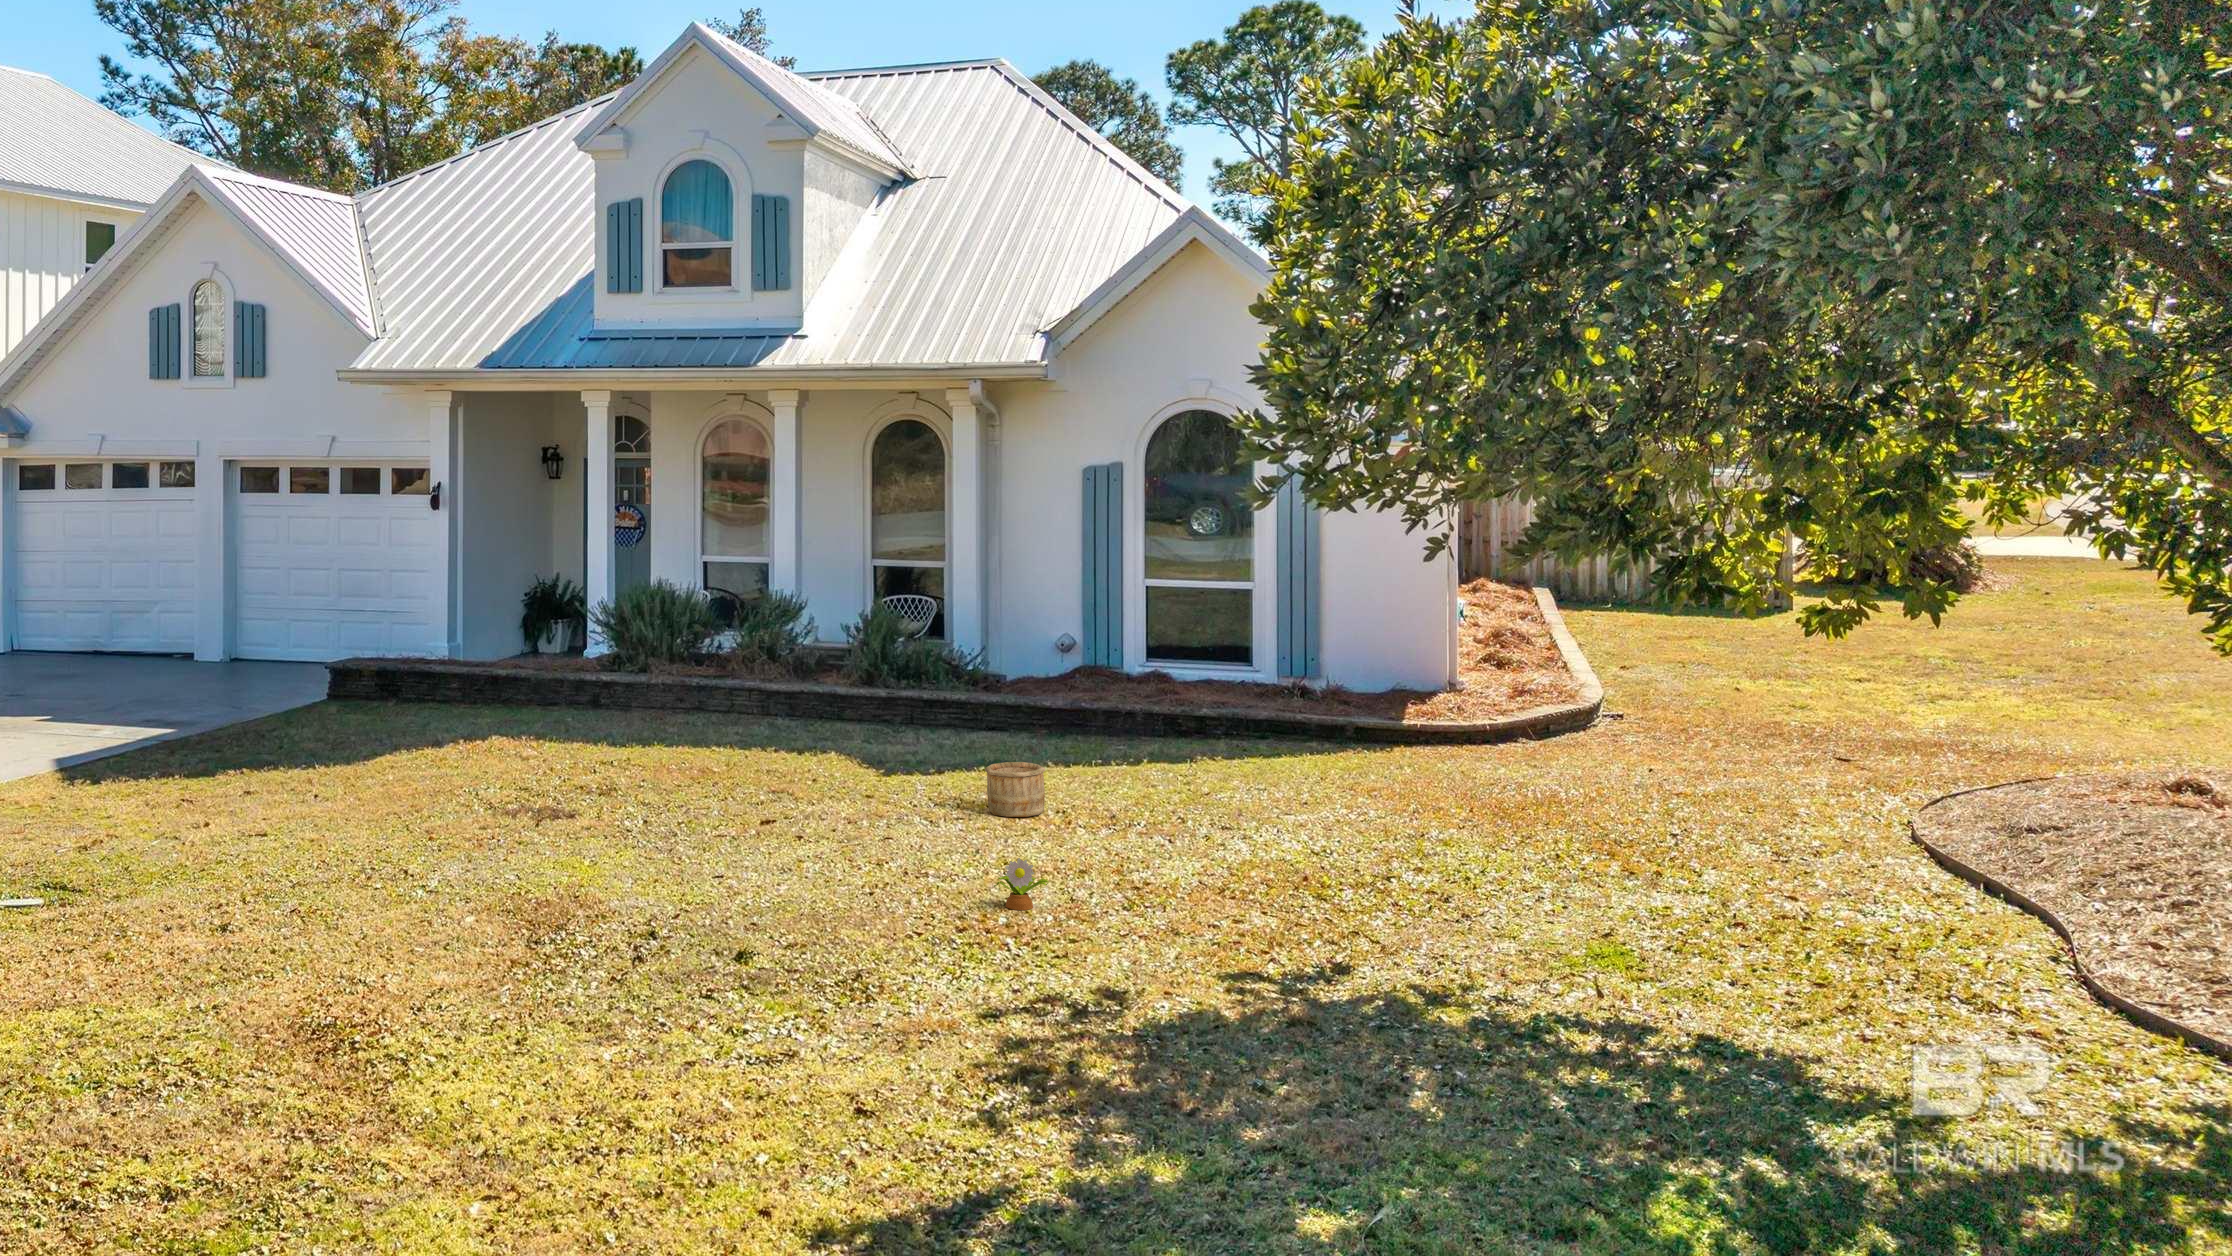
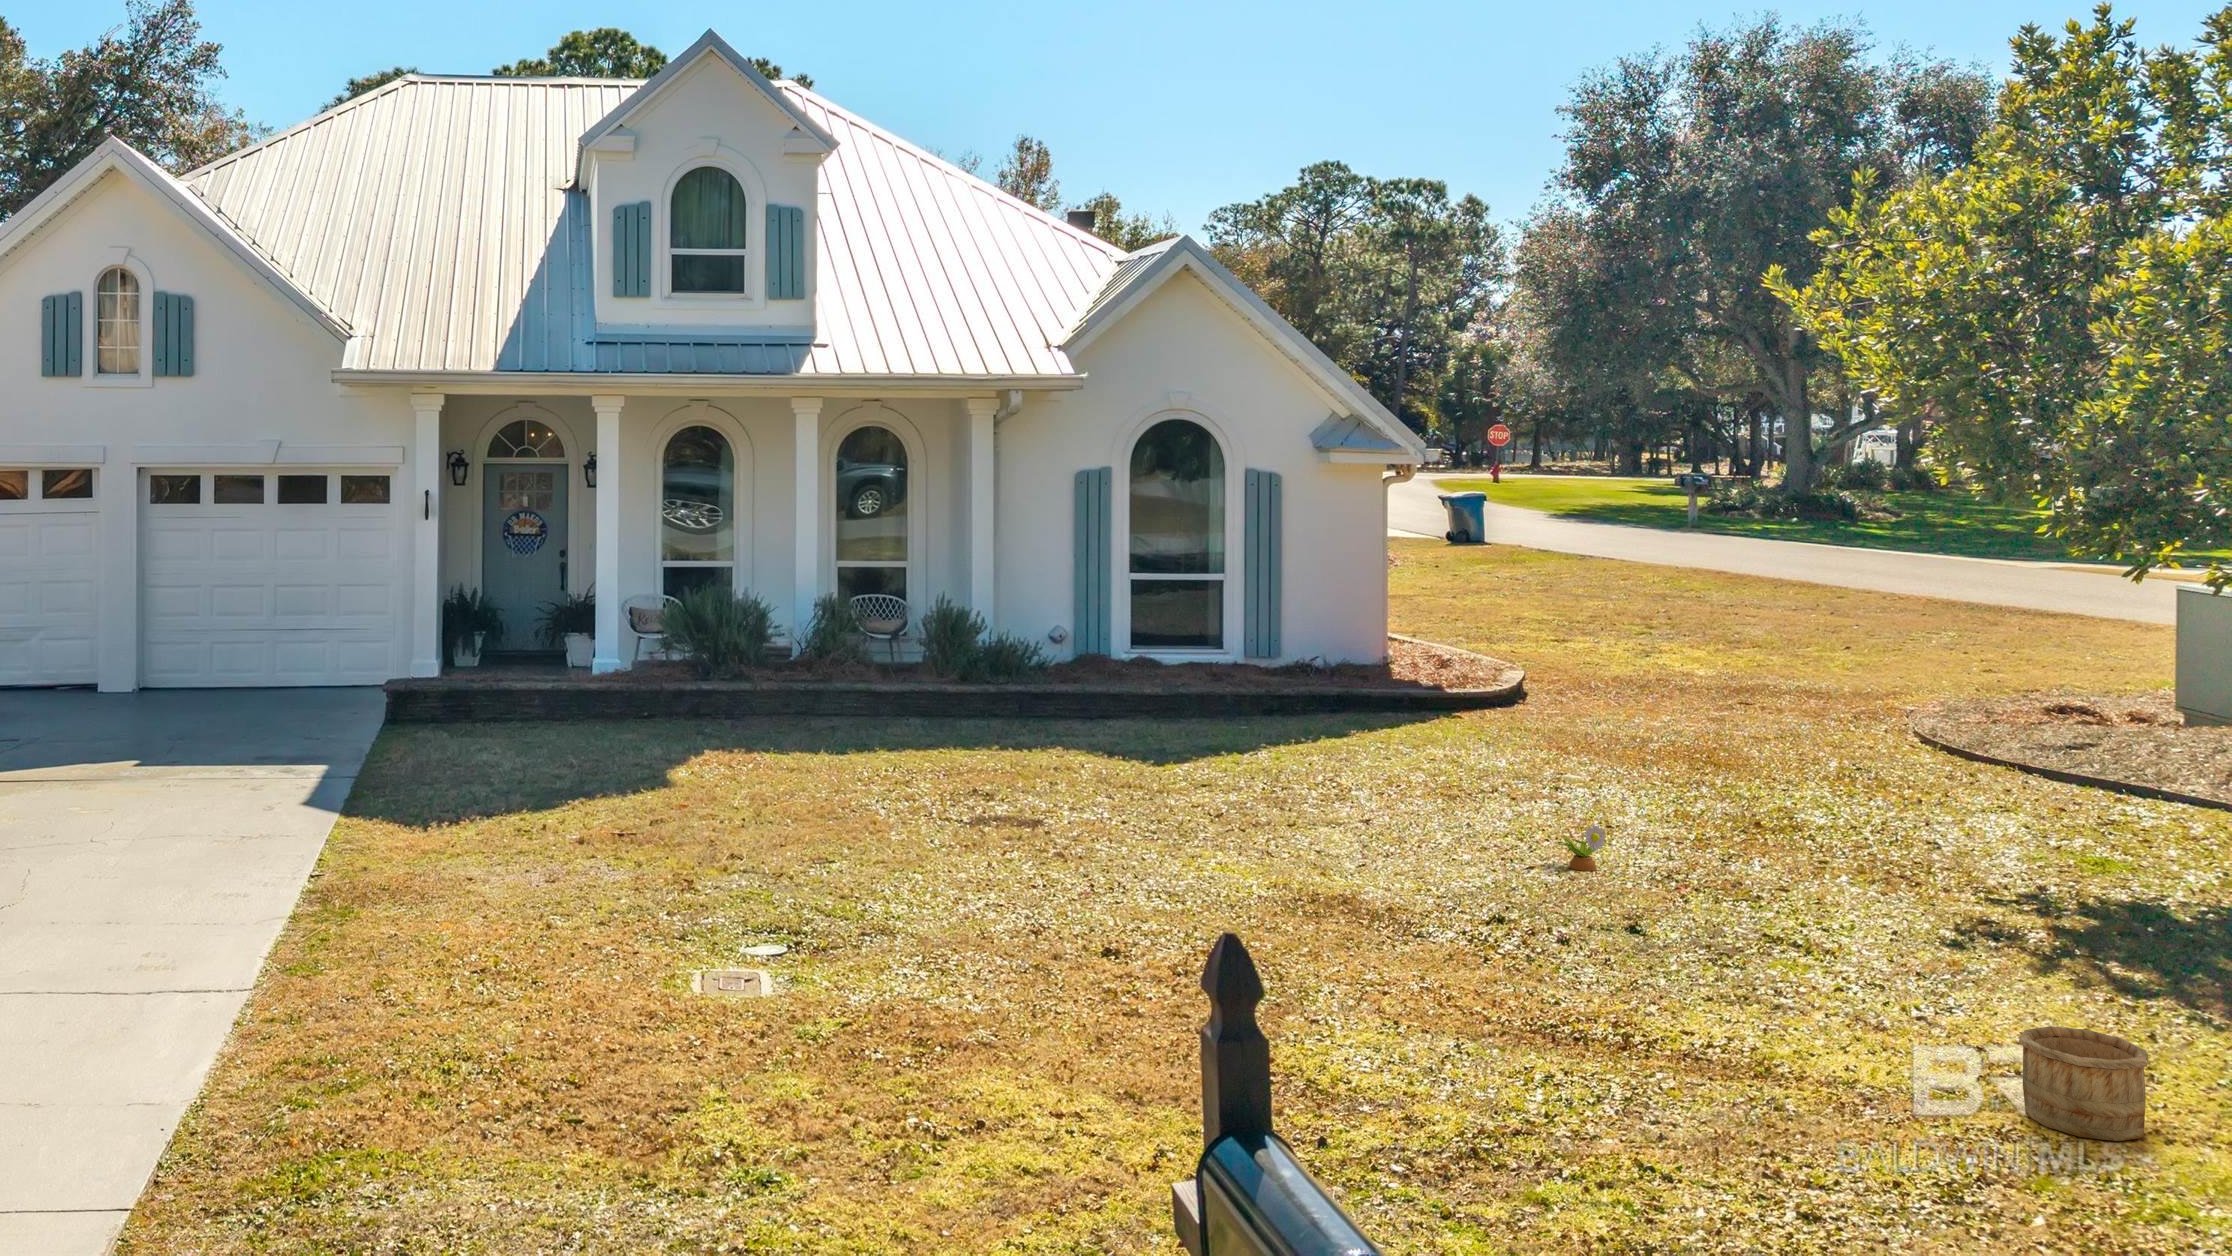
wooden bucket: present [985,762,1045,817] -> present [2019,1026,2148,1141]

